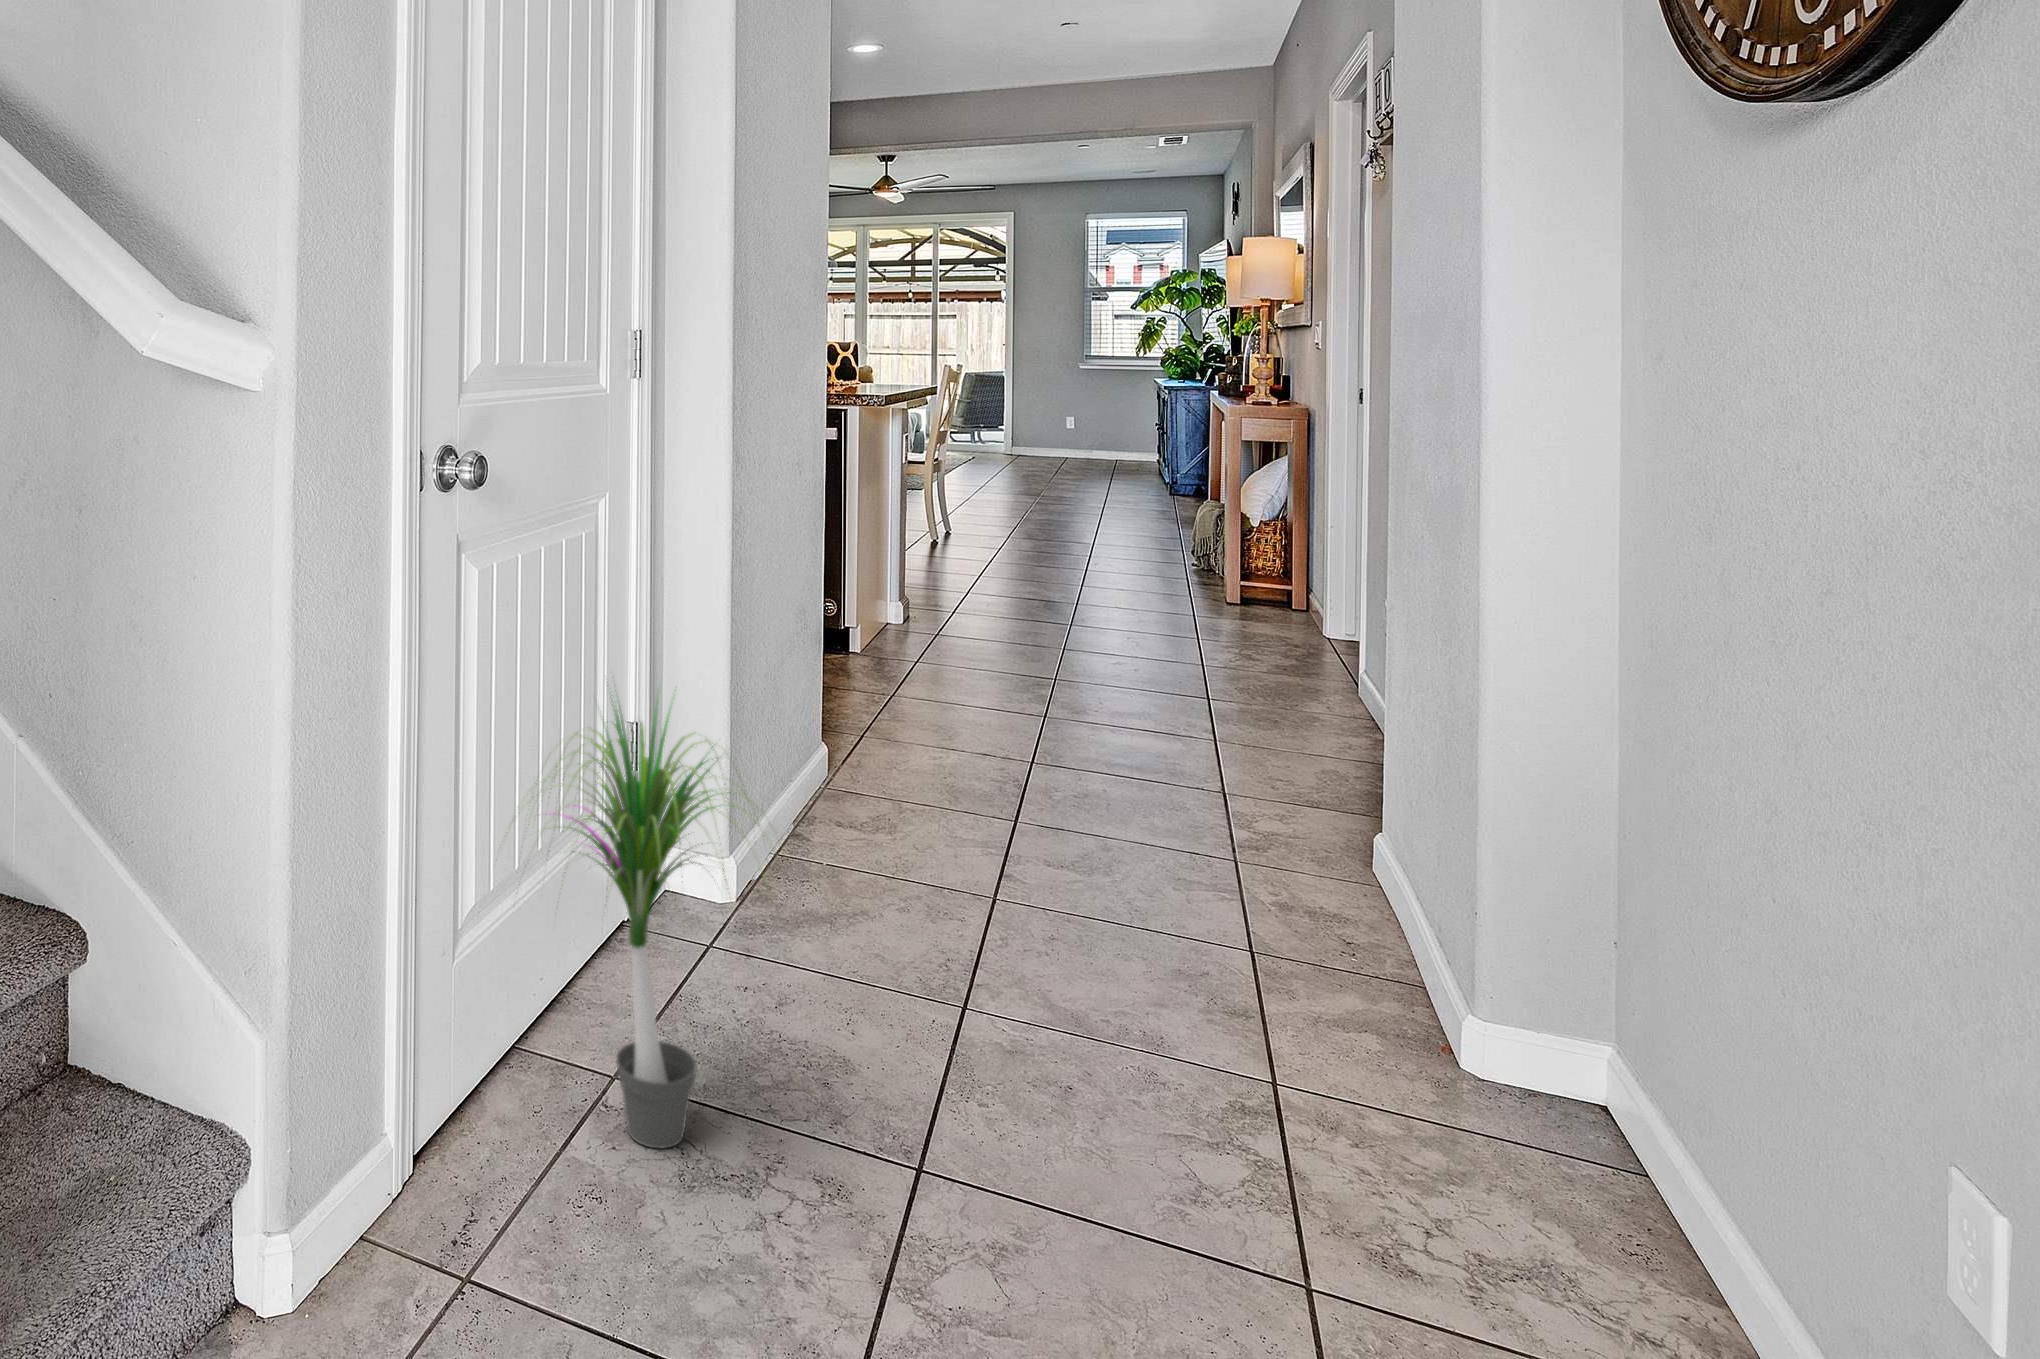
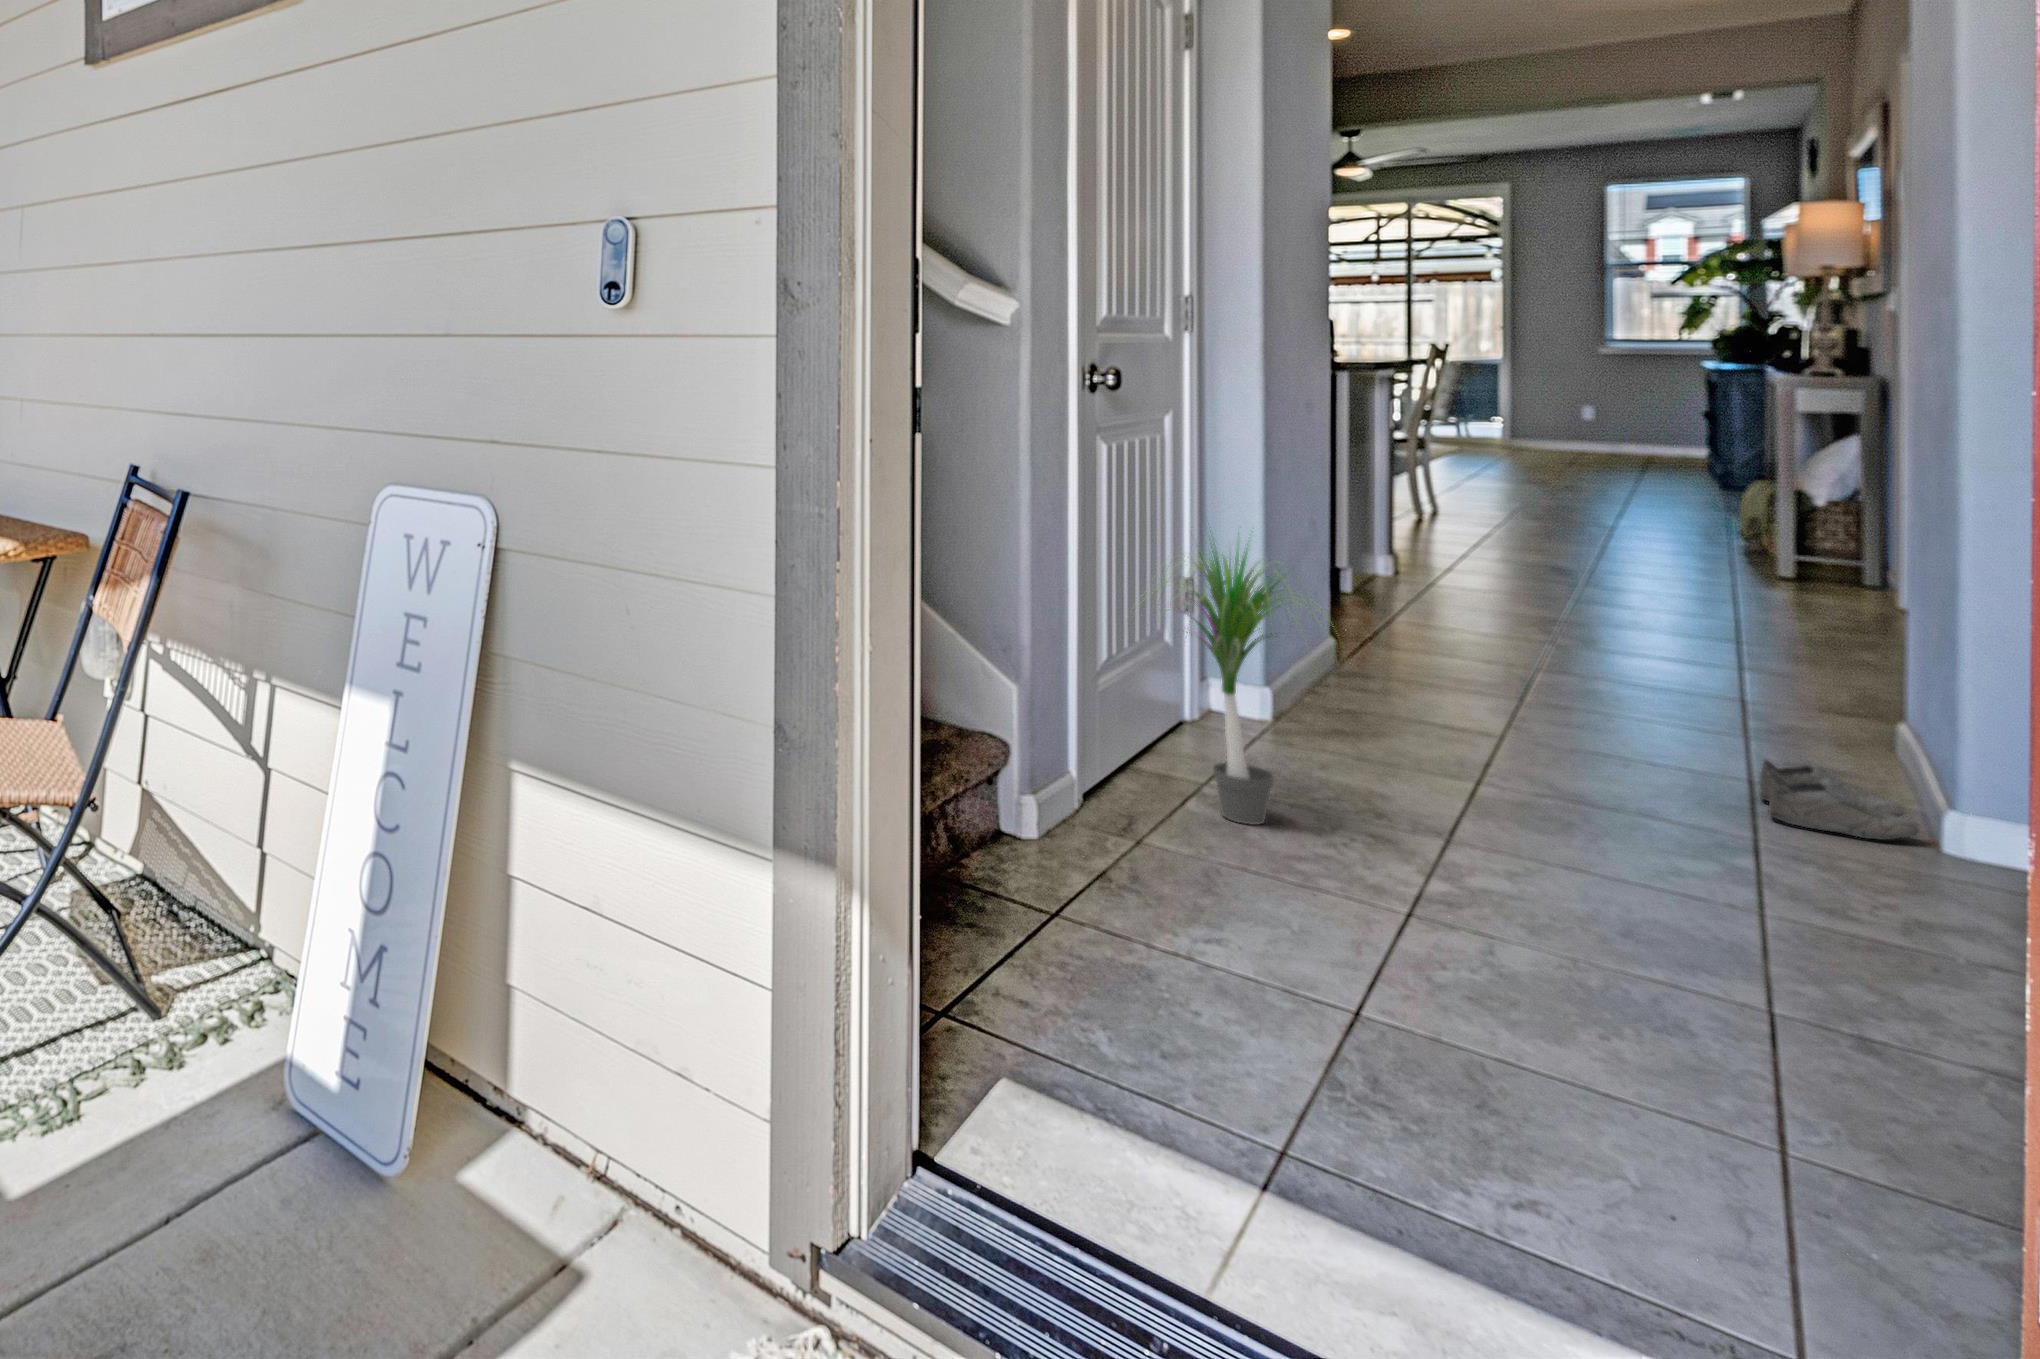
shoe: none [1261,925,1435,1046] -> present [1760,760,1919,839]

